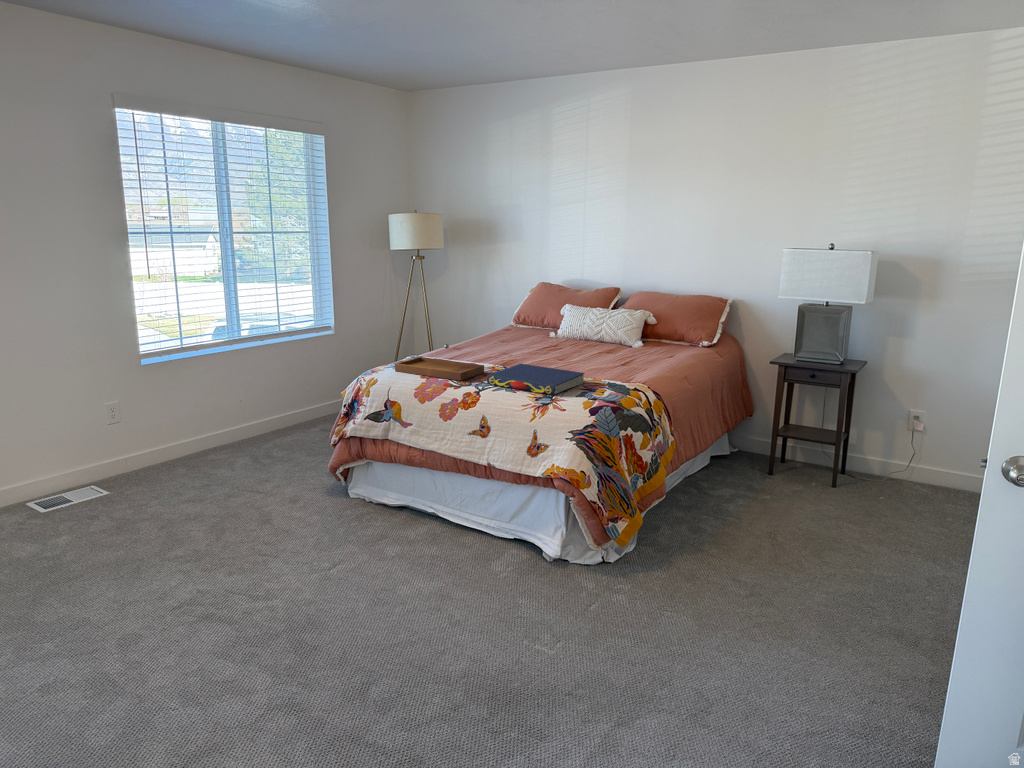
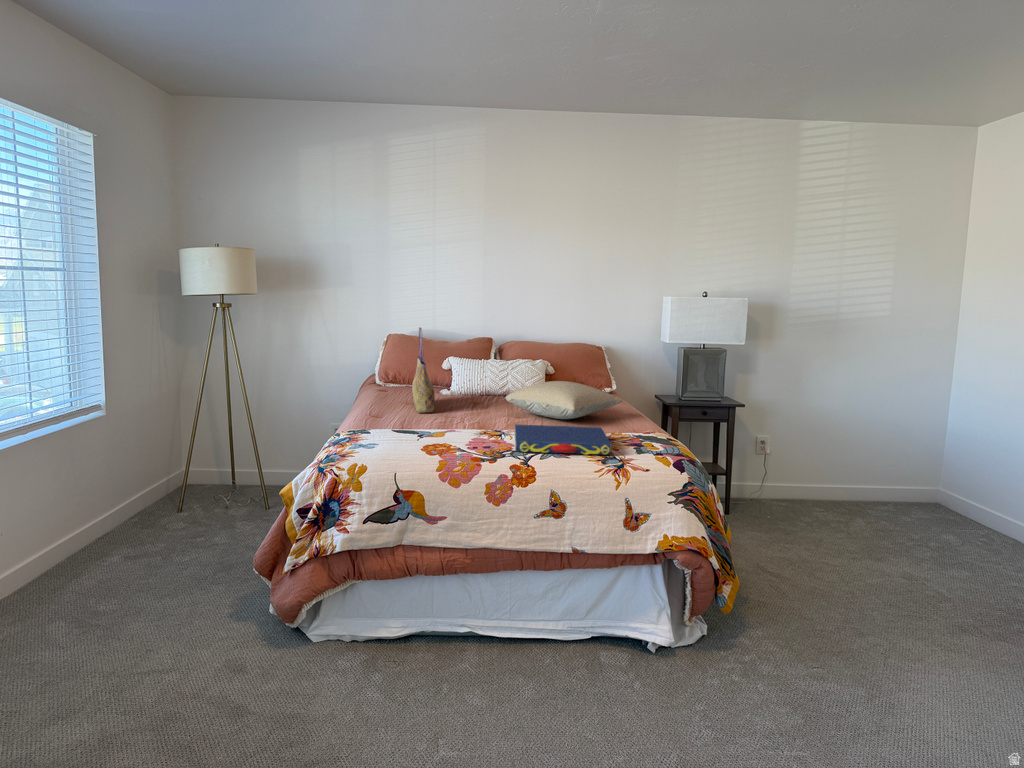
tote bag: none [490,278,522,350] -> present [412,327,435,413]
pillow: none [557,330,658,365] -> present [506,381,623,419]
tray: present [395,344,484,381] -> none [372,408,481,452]

